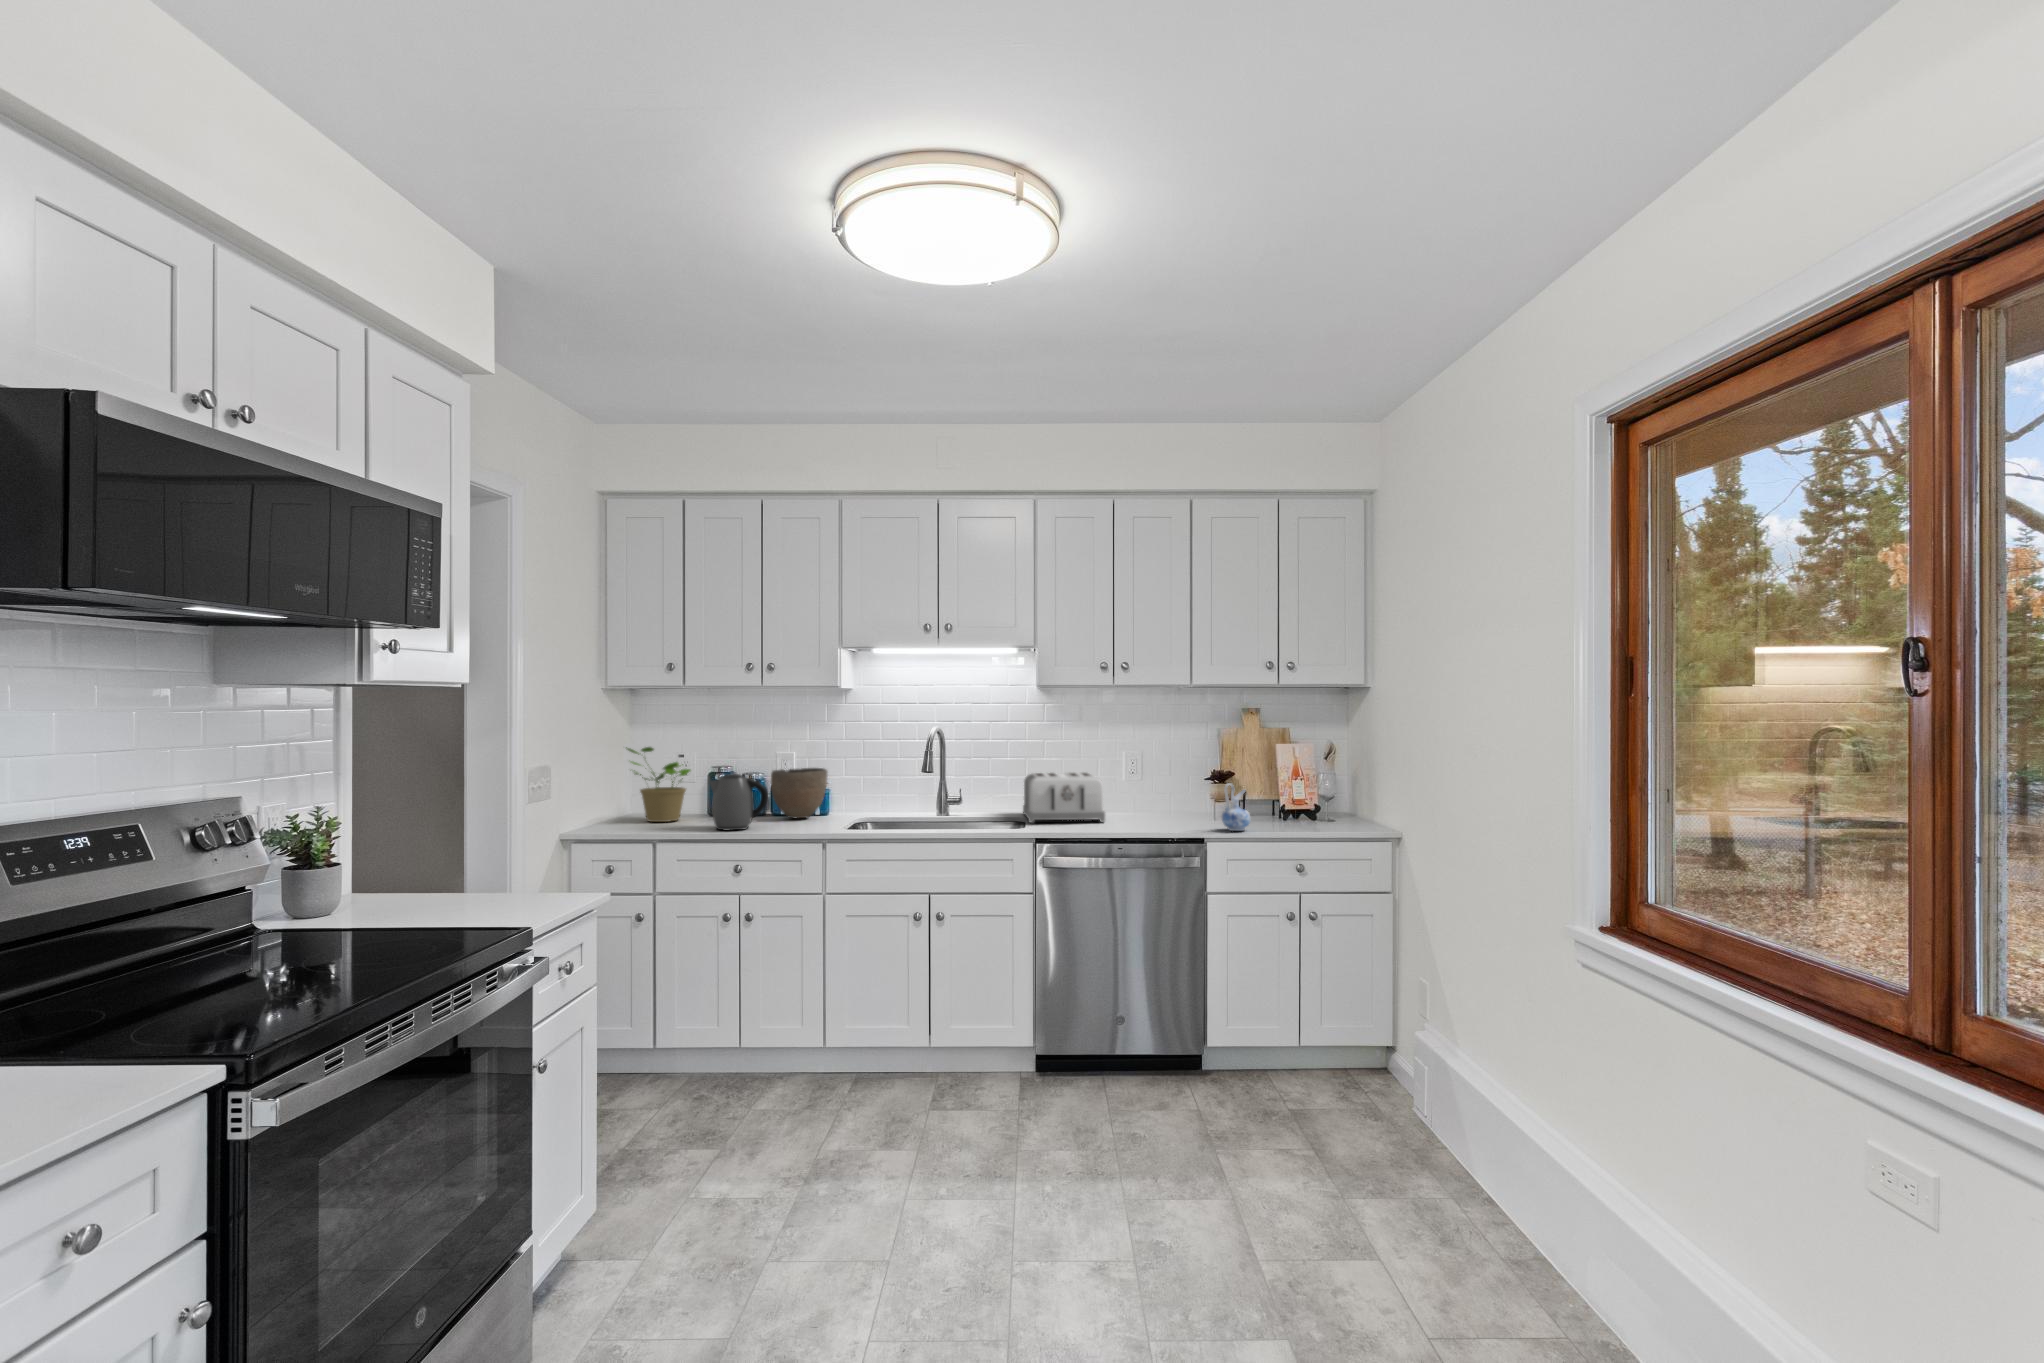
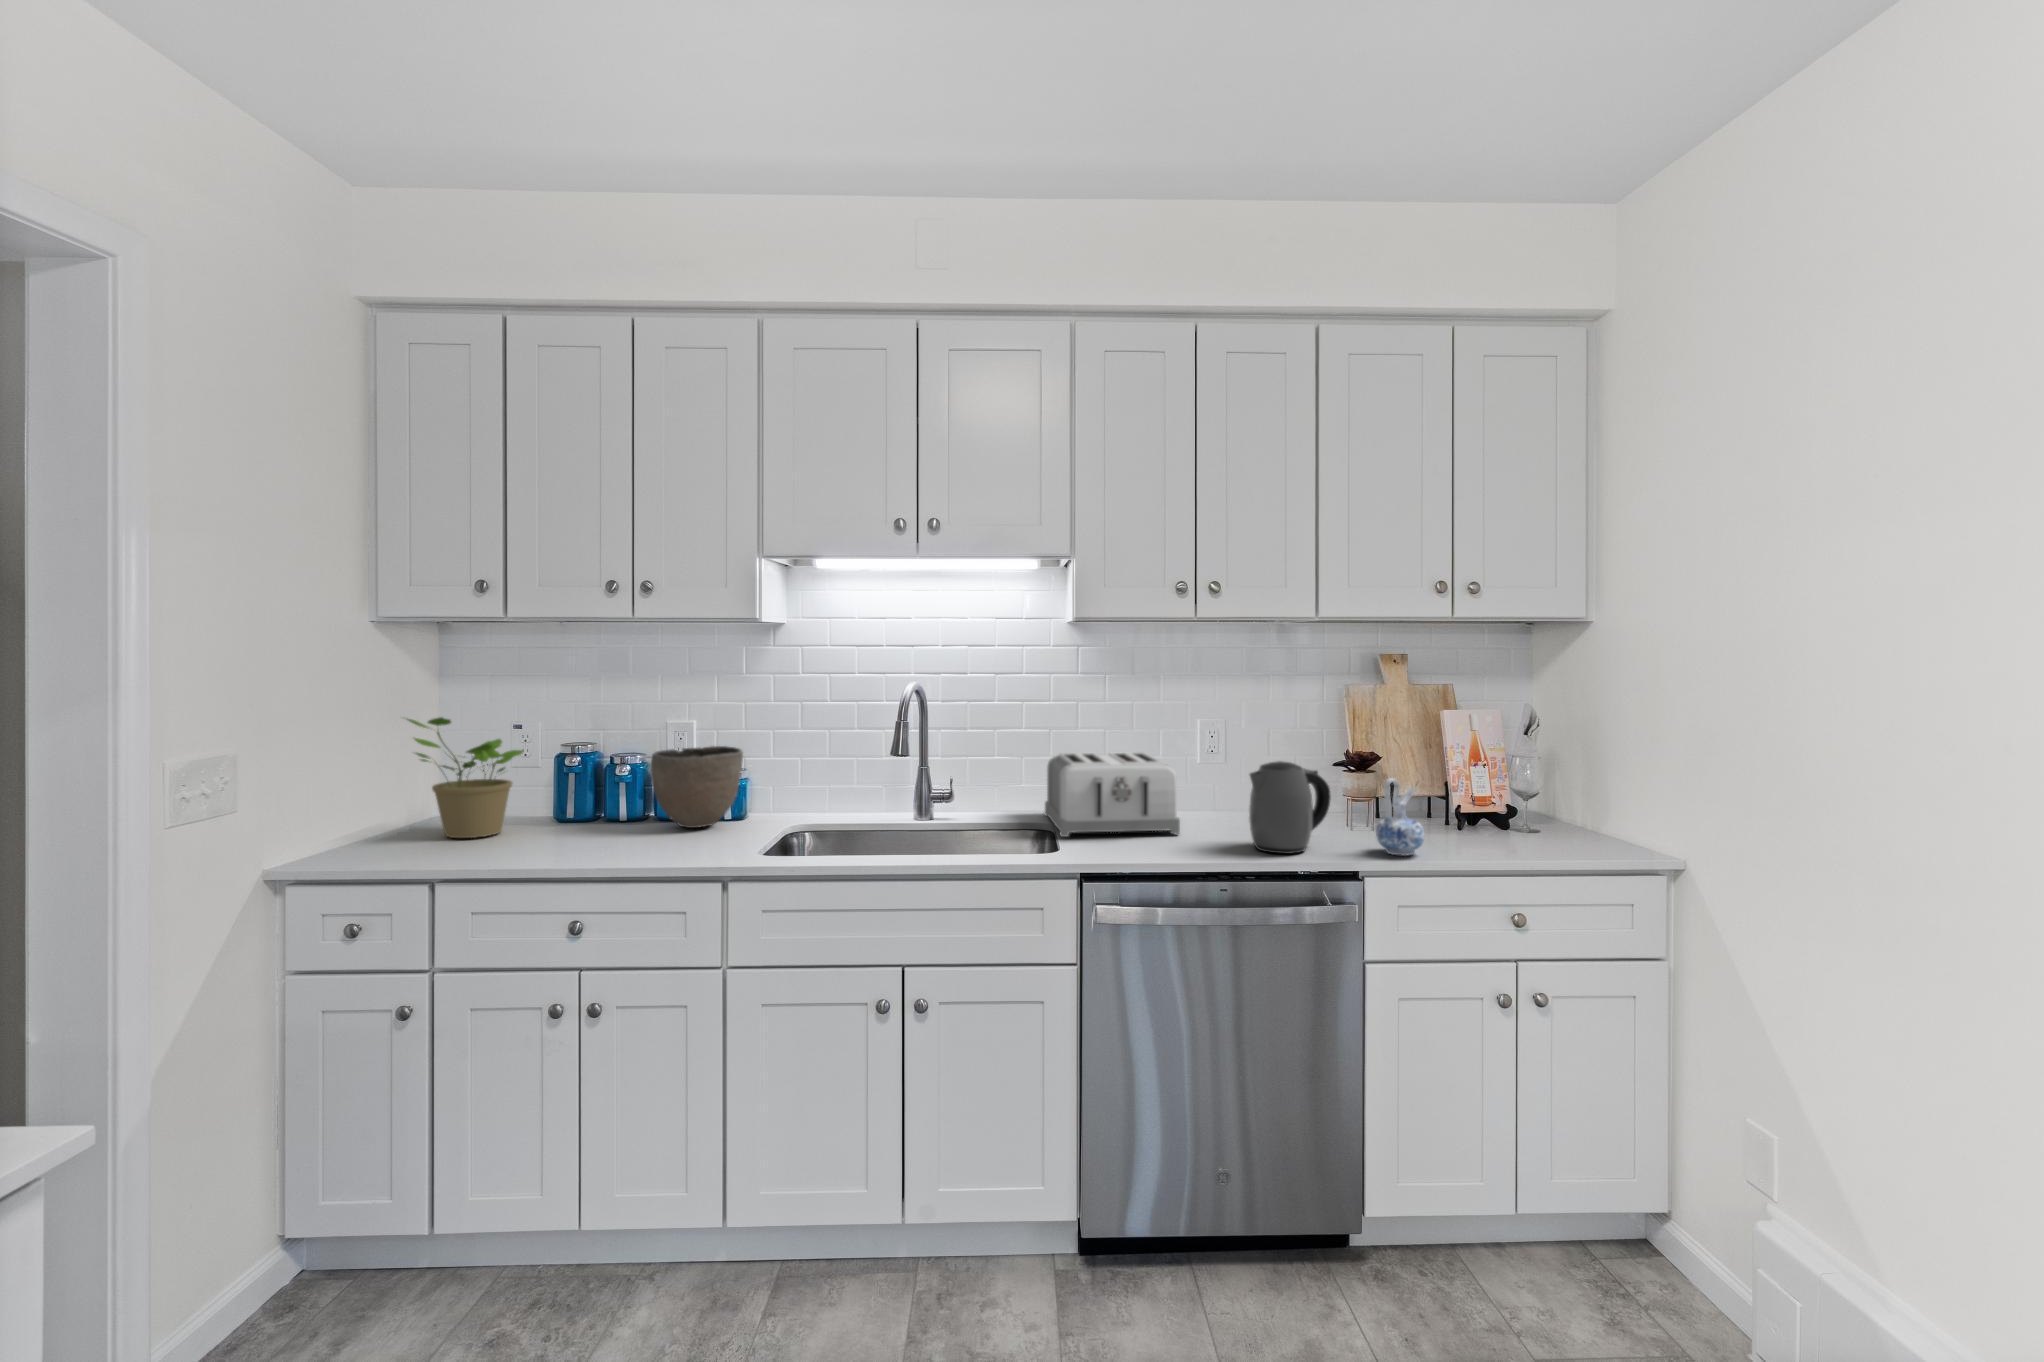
kettle: present [710,774,768,830] -> present [1249,761,1331,854]

